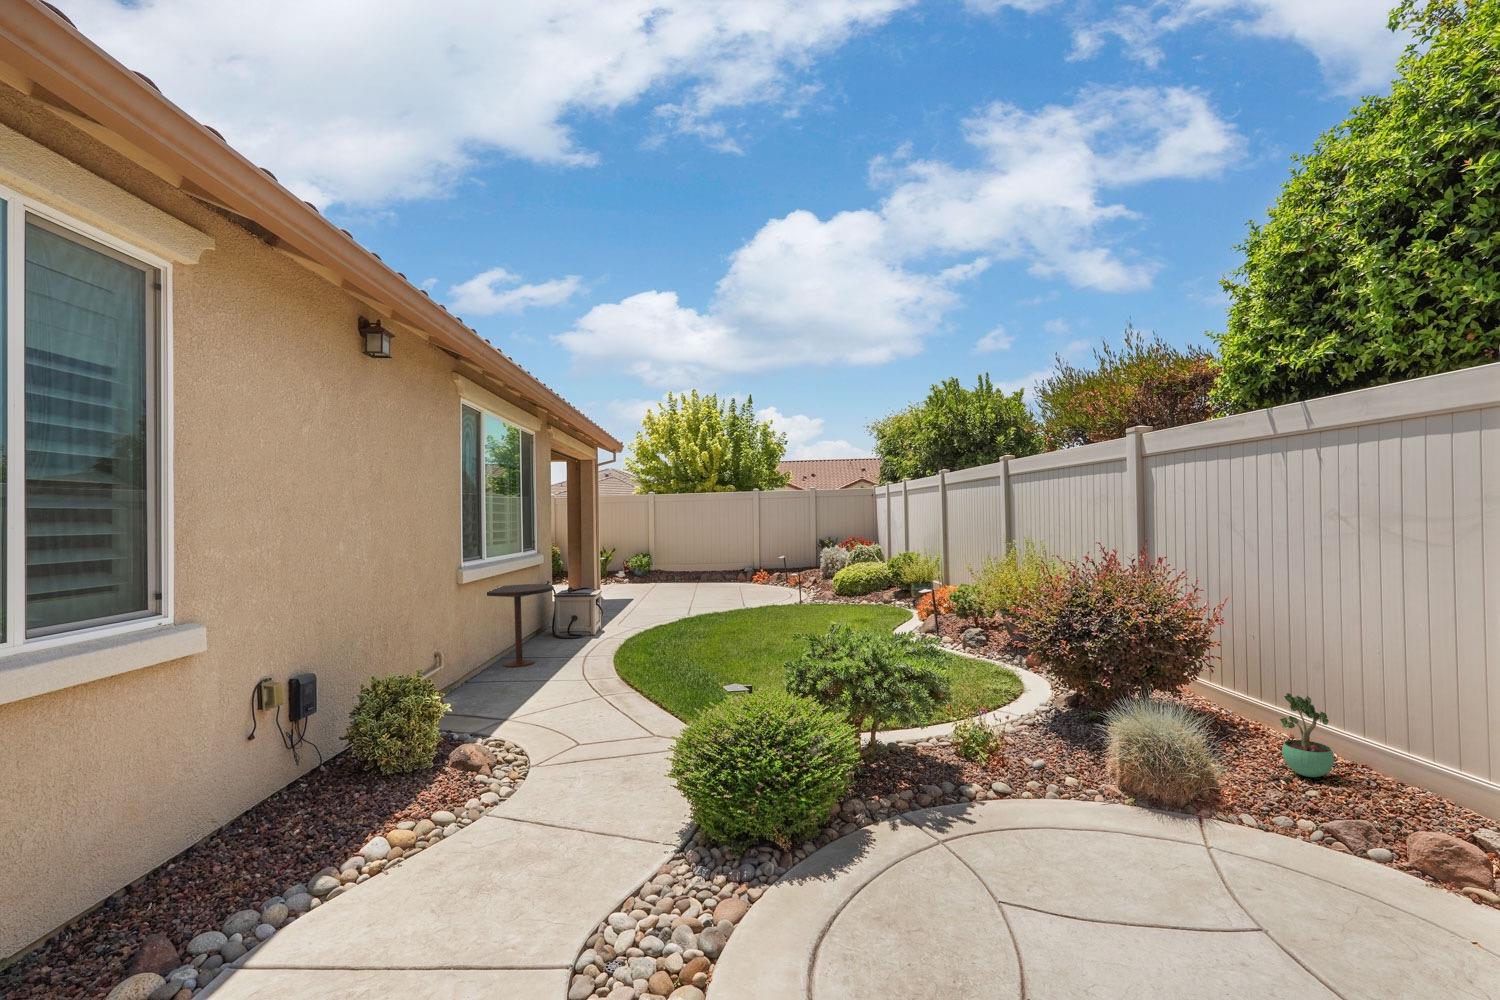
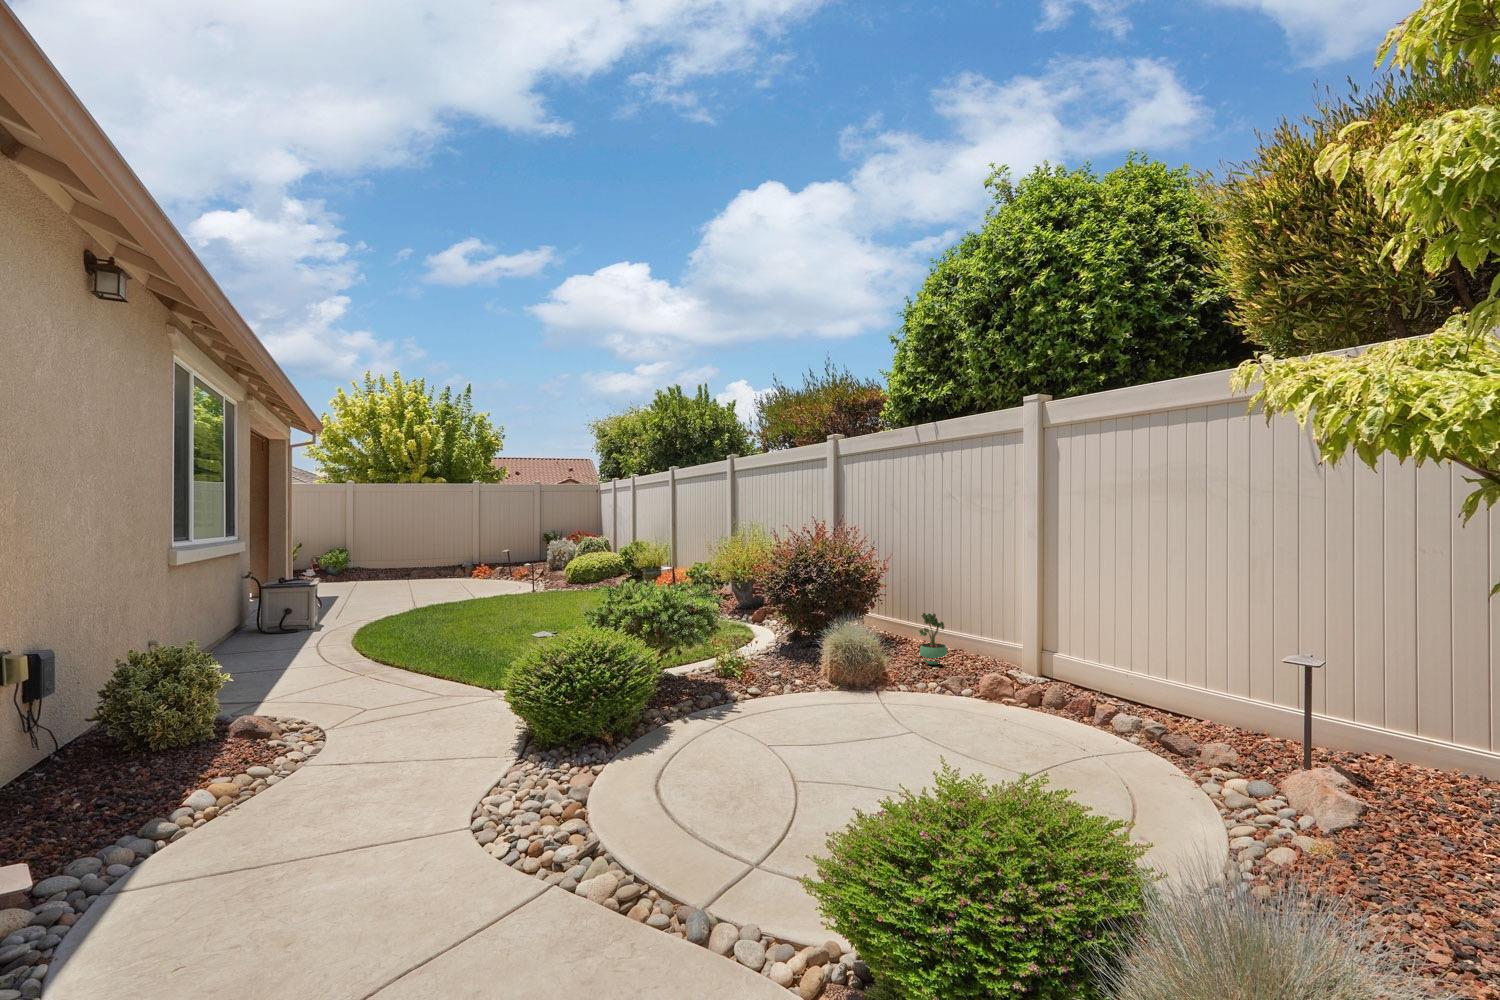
pedestal table: present [487,584,554,667] -> none [210,568,300,655]

